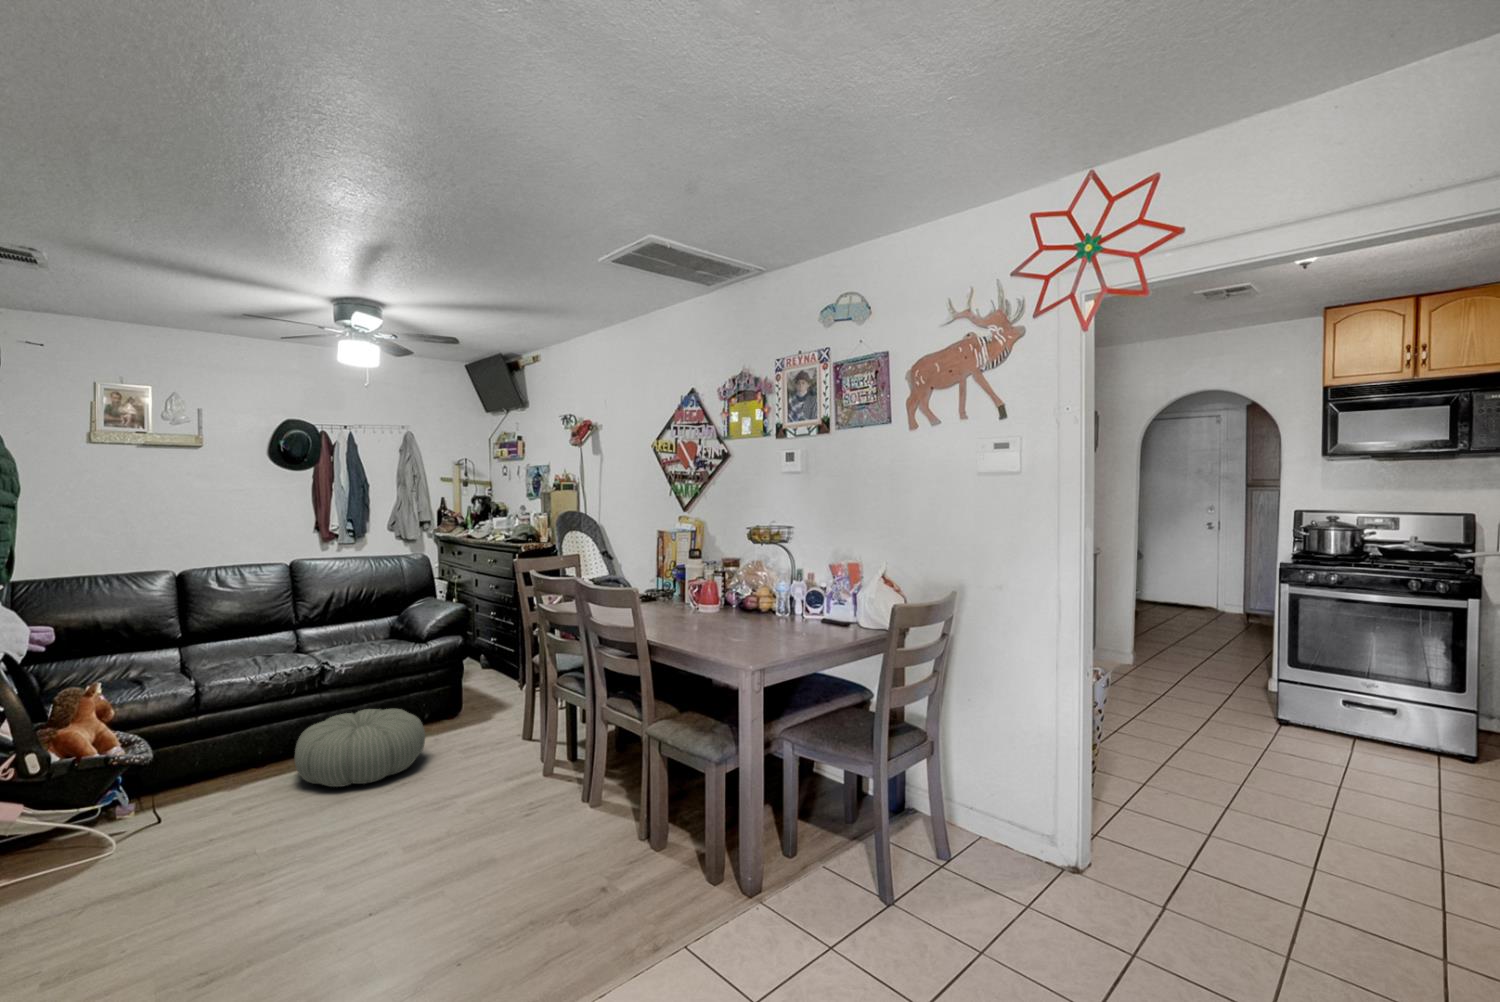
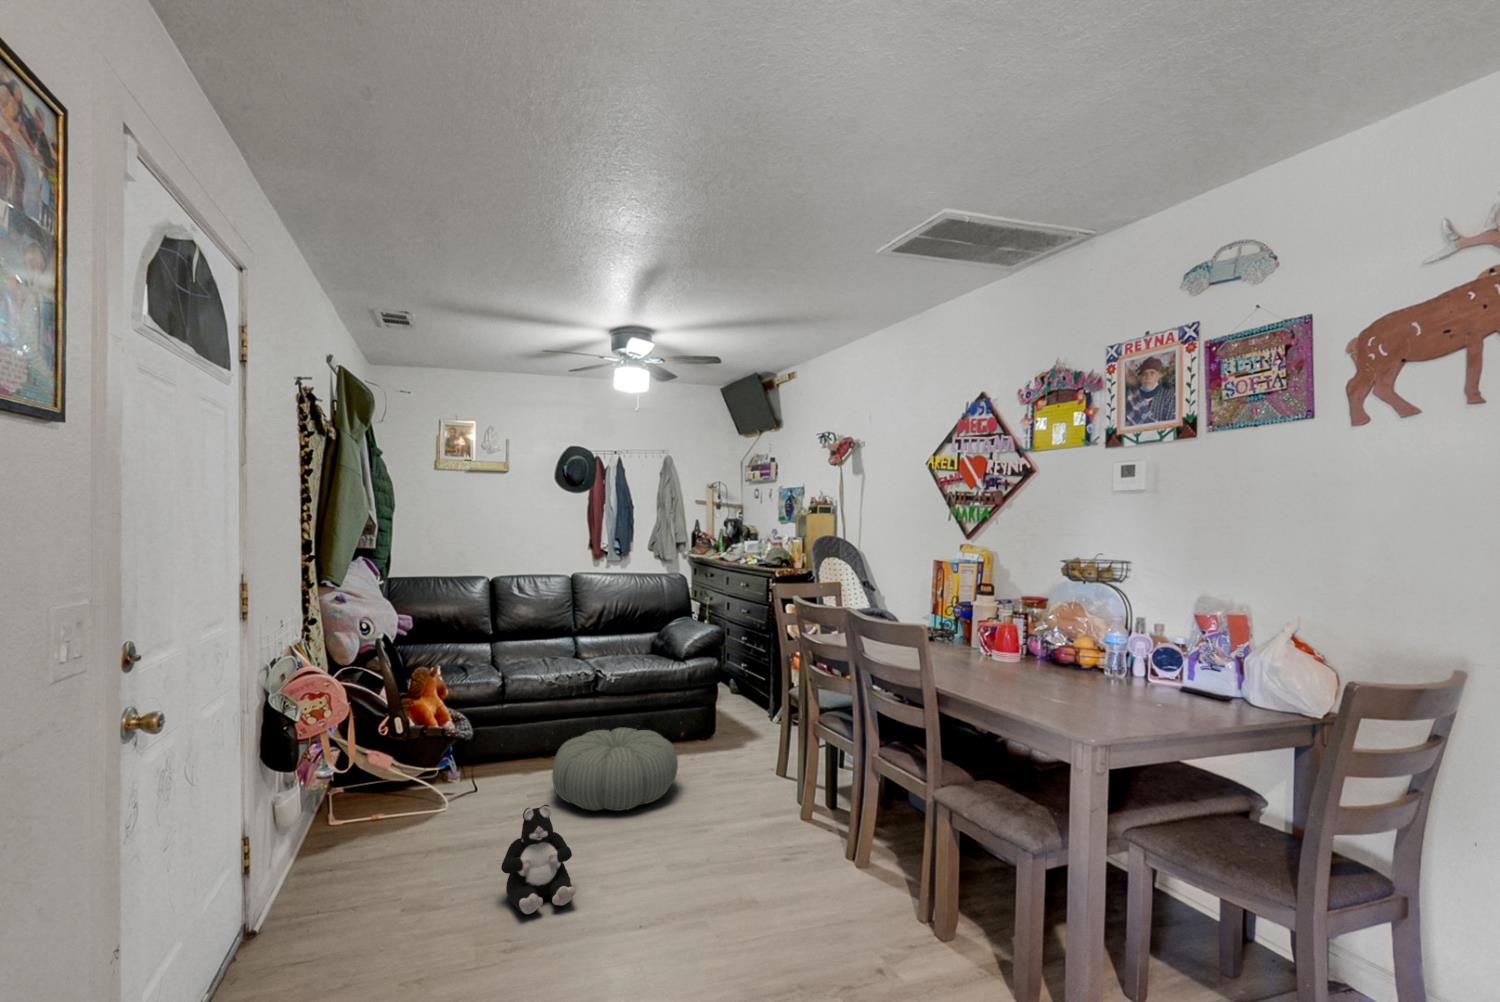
plush toy: none [252,779,329,873] -> present [501,805,576,914]

